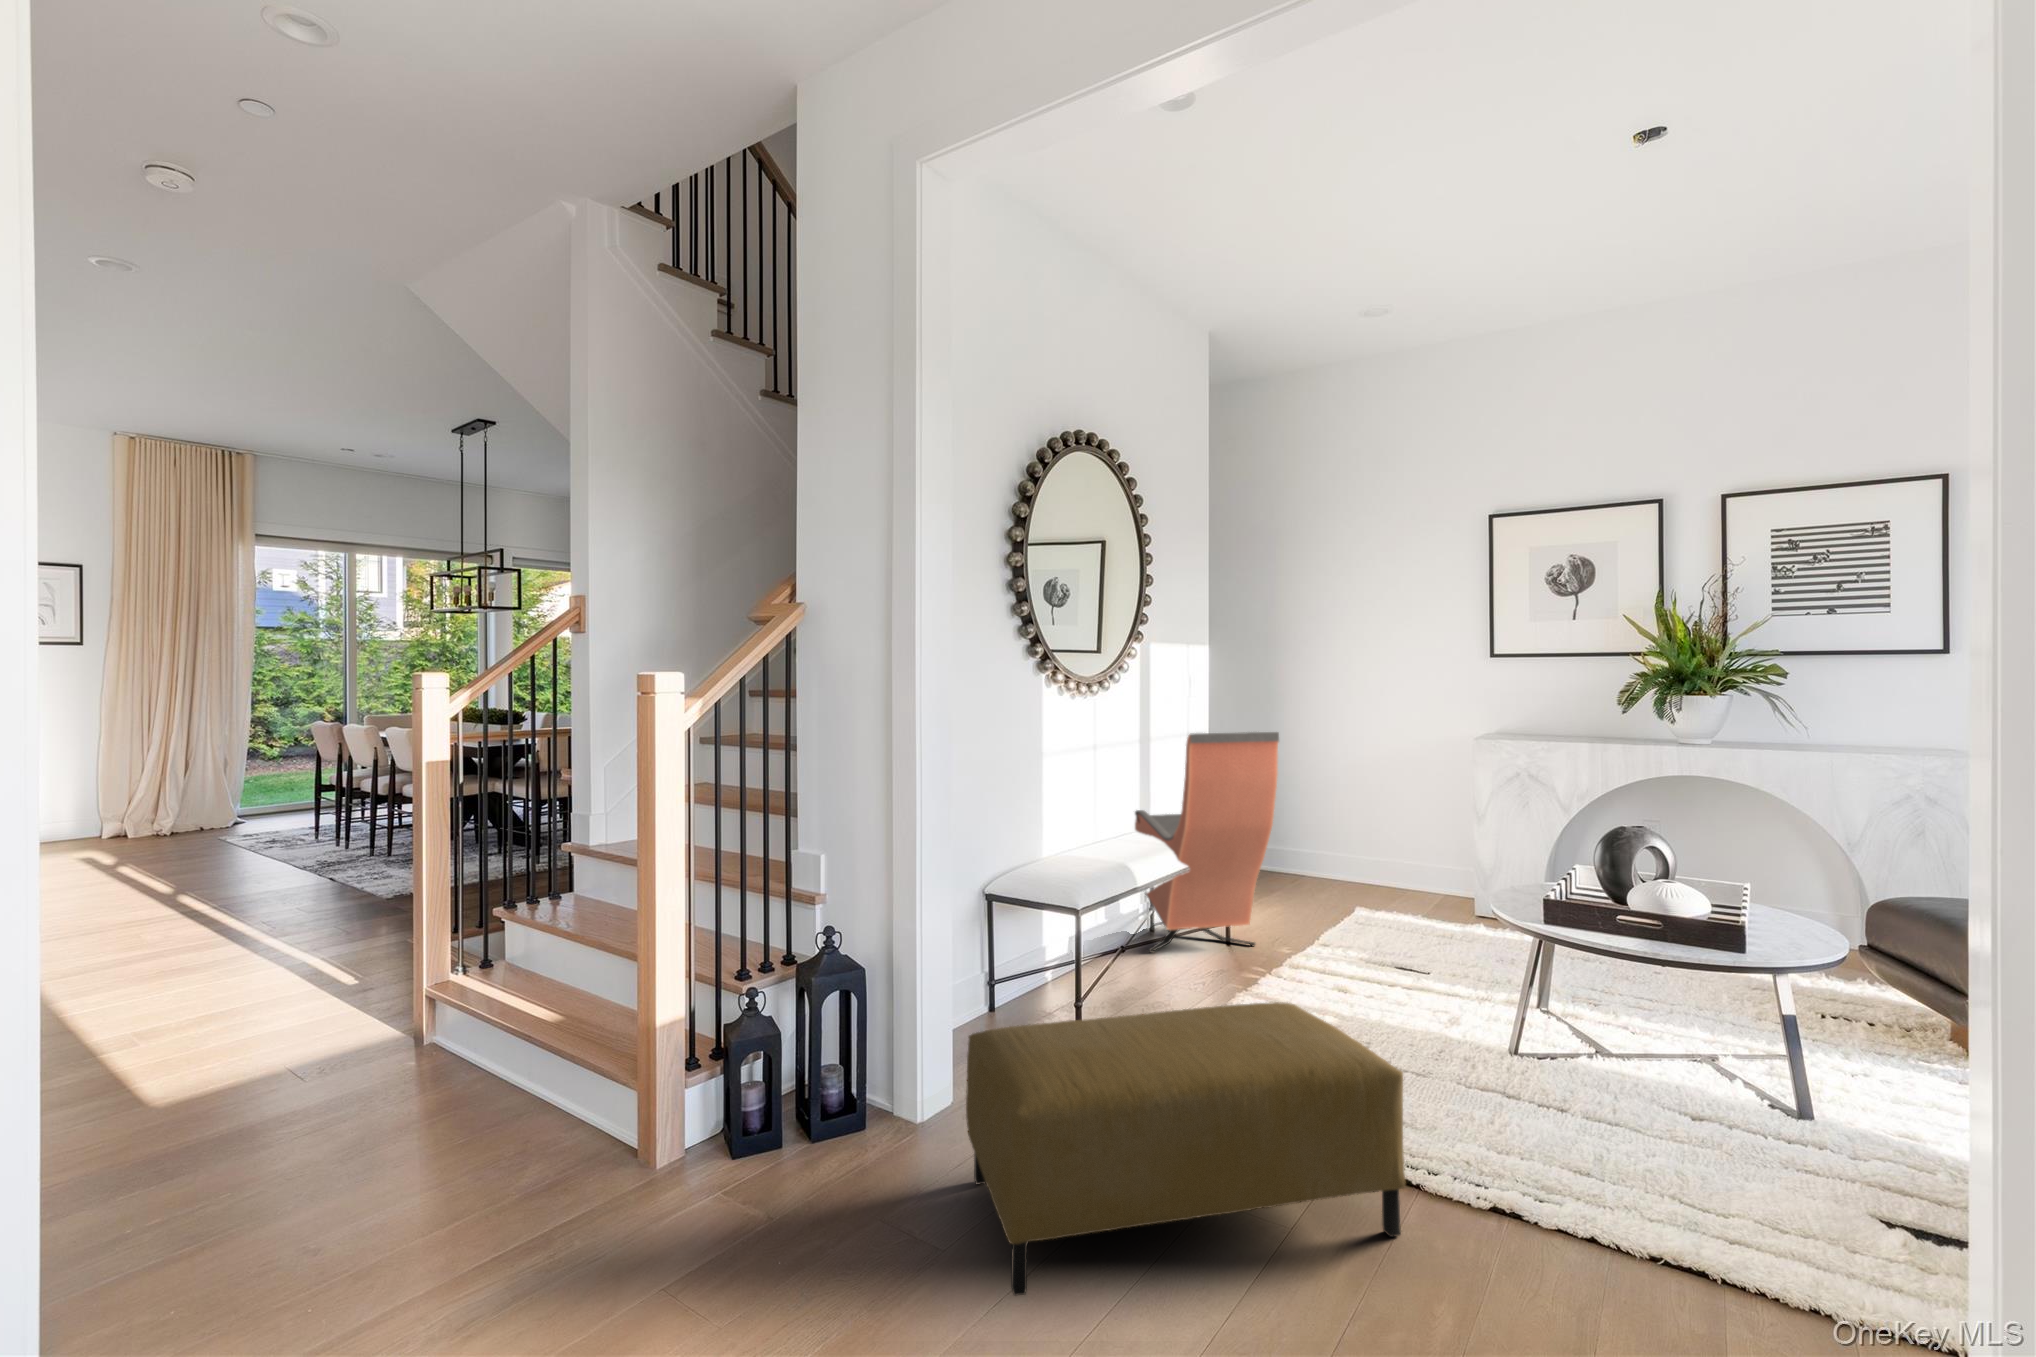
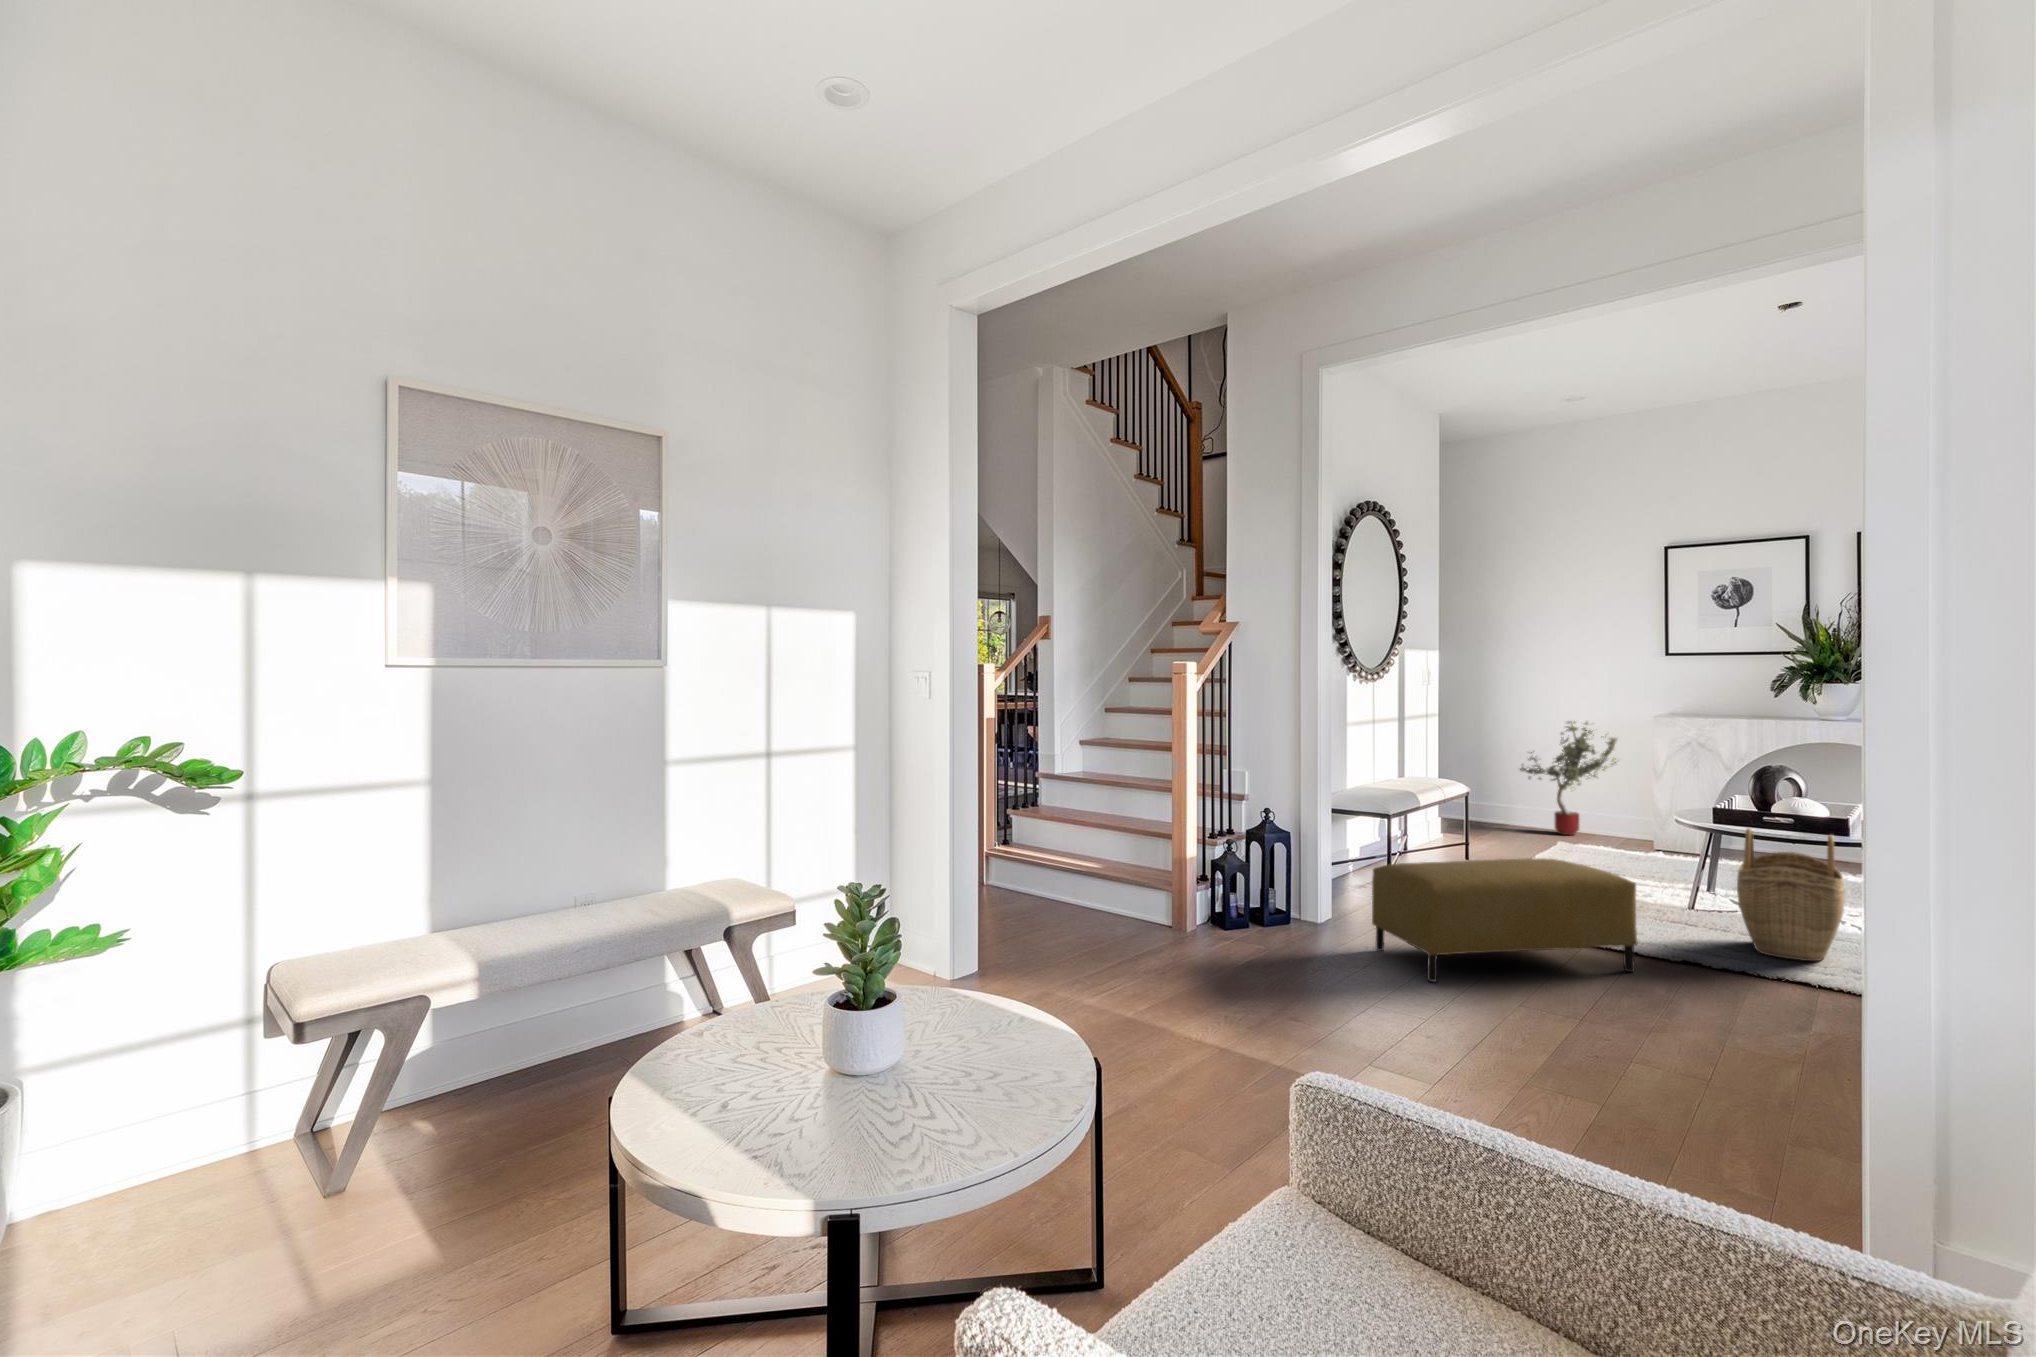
armchair: present [1135,732,1279,953] -> none [1378,708,1515,865]
potted tree: none [1313,740,1434,890] -> present [1520,721,1617,835]
woven basket: none [1575,943,1746,1185] -> present [1737,829,1845,961]

